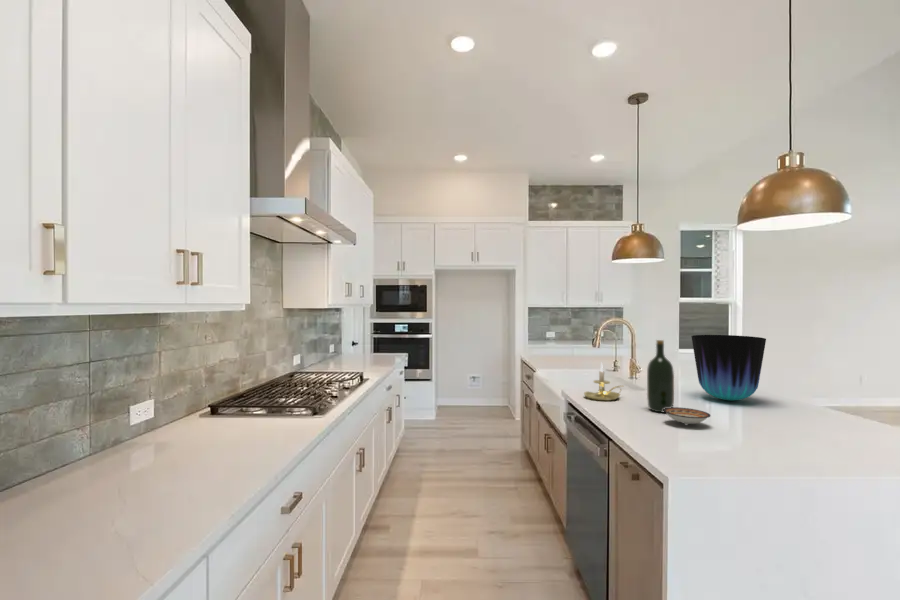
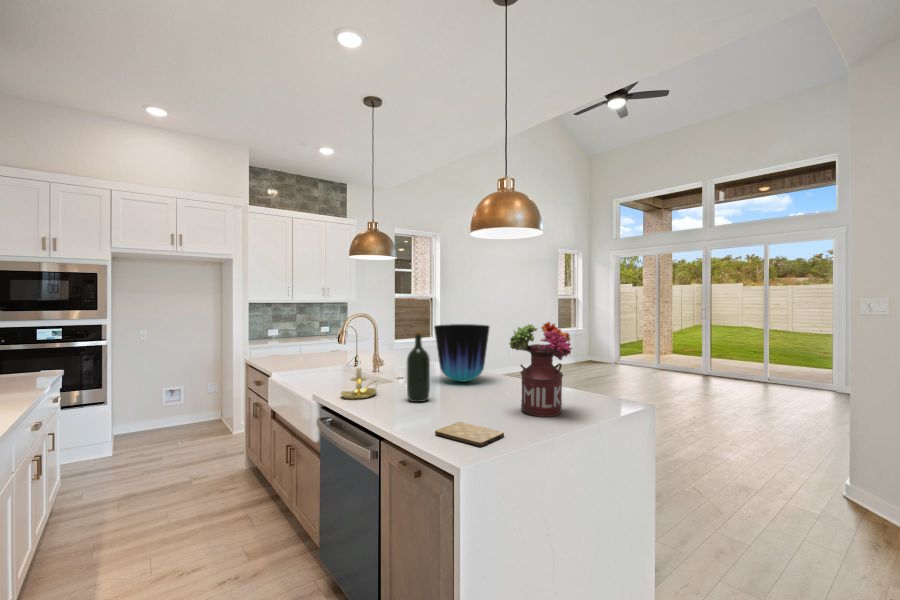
flower arrangement: none [763,337,865,454] -> present [509,322,572,417]
ceramic bowl: present [663,407,710,425] -> none [428,394,466,410]
cutting board: none [656,436,737,463] -> present [435,422,504,447]

